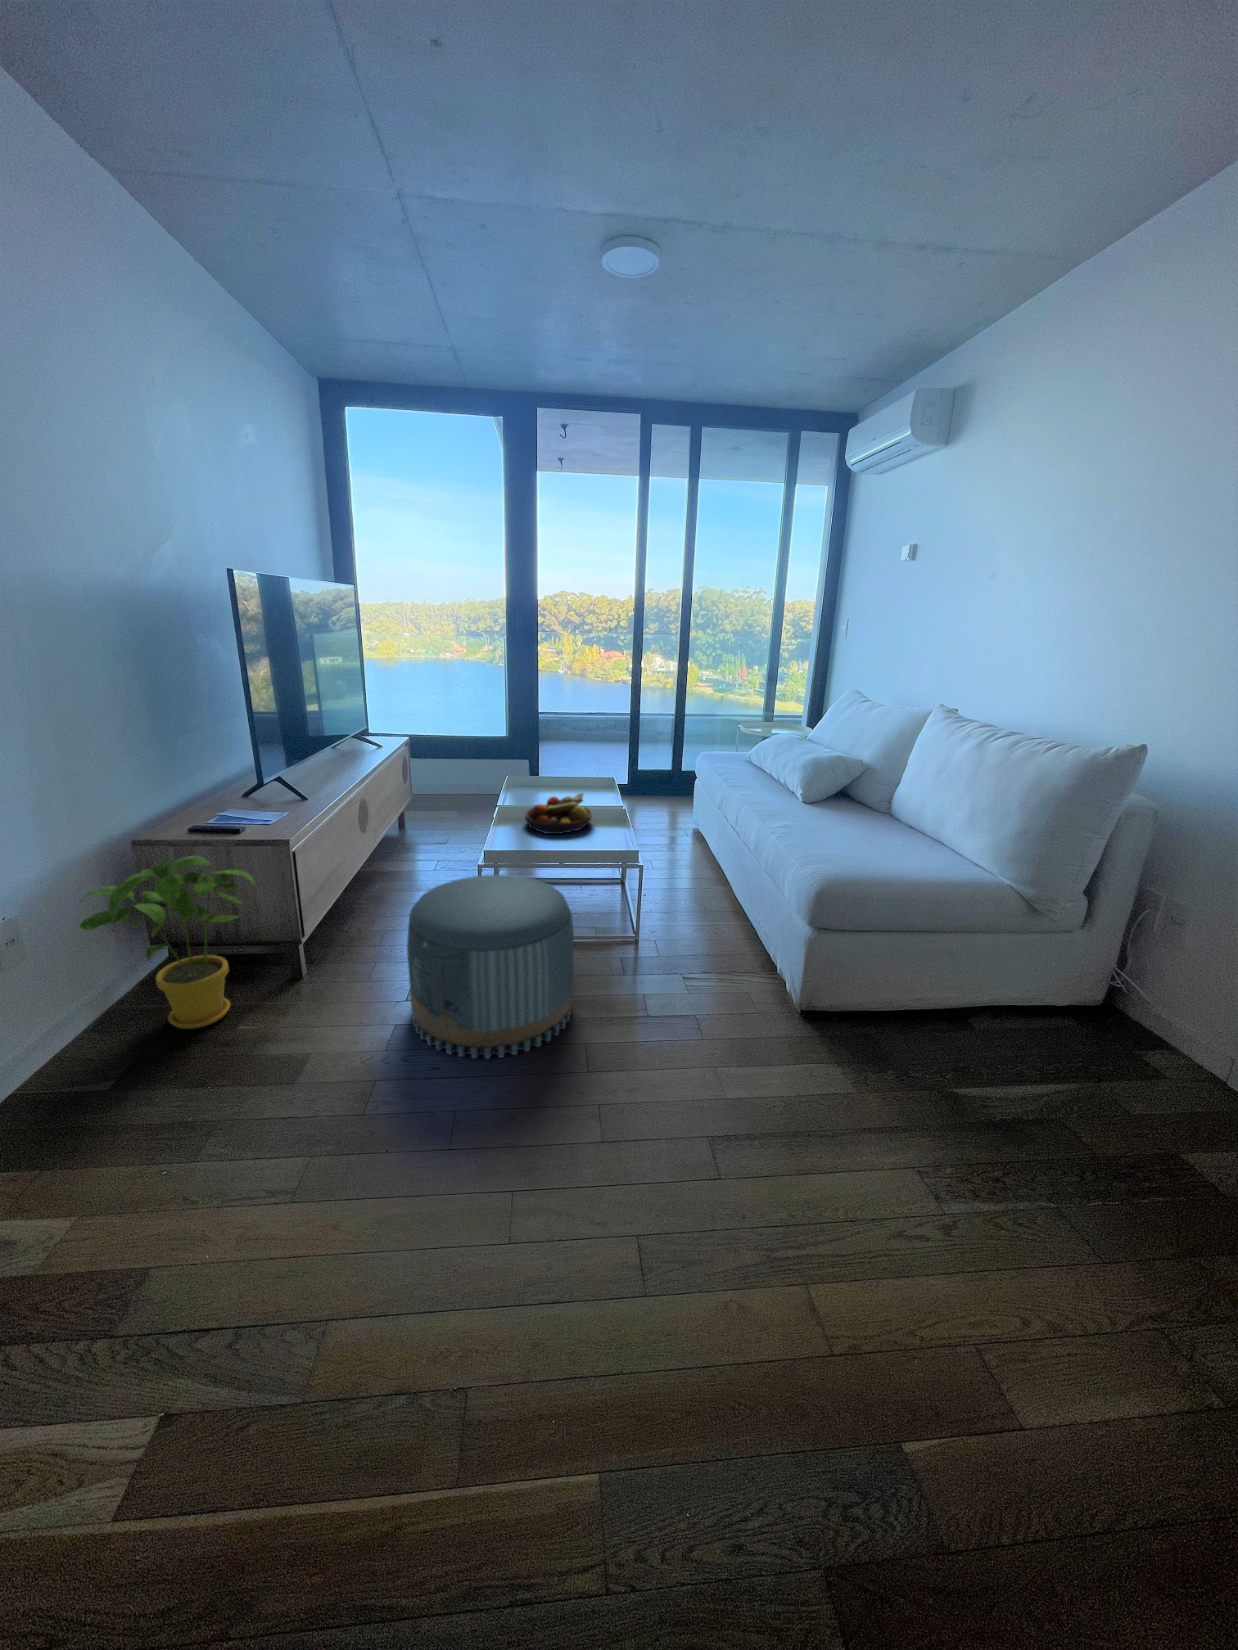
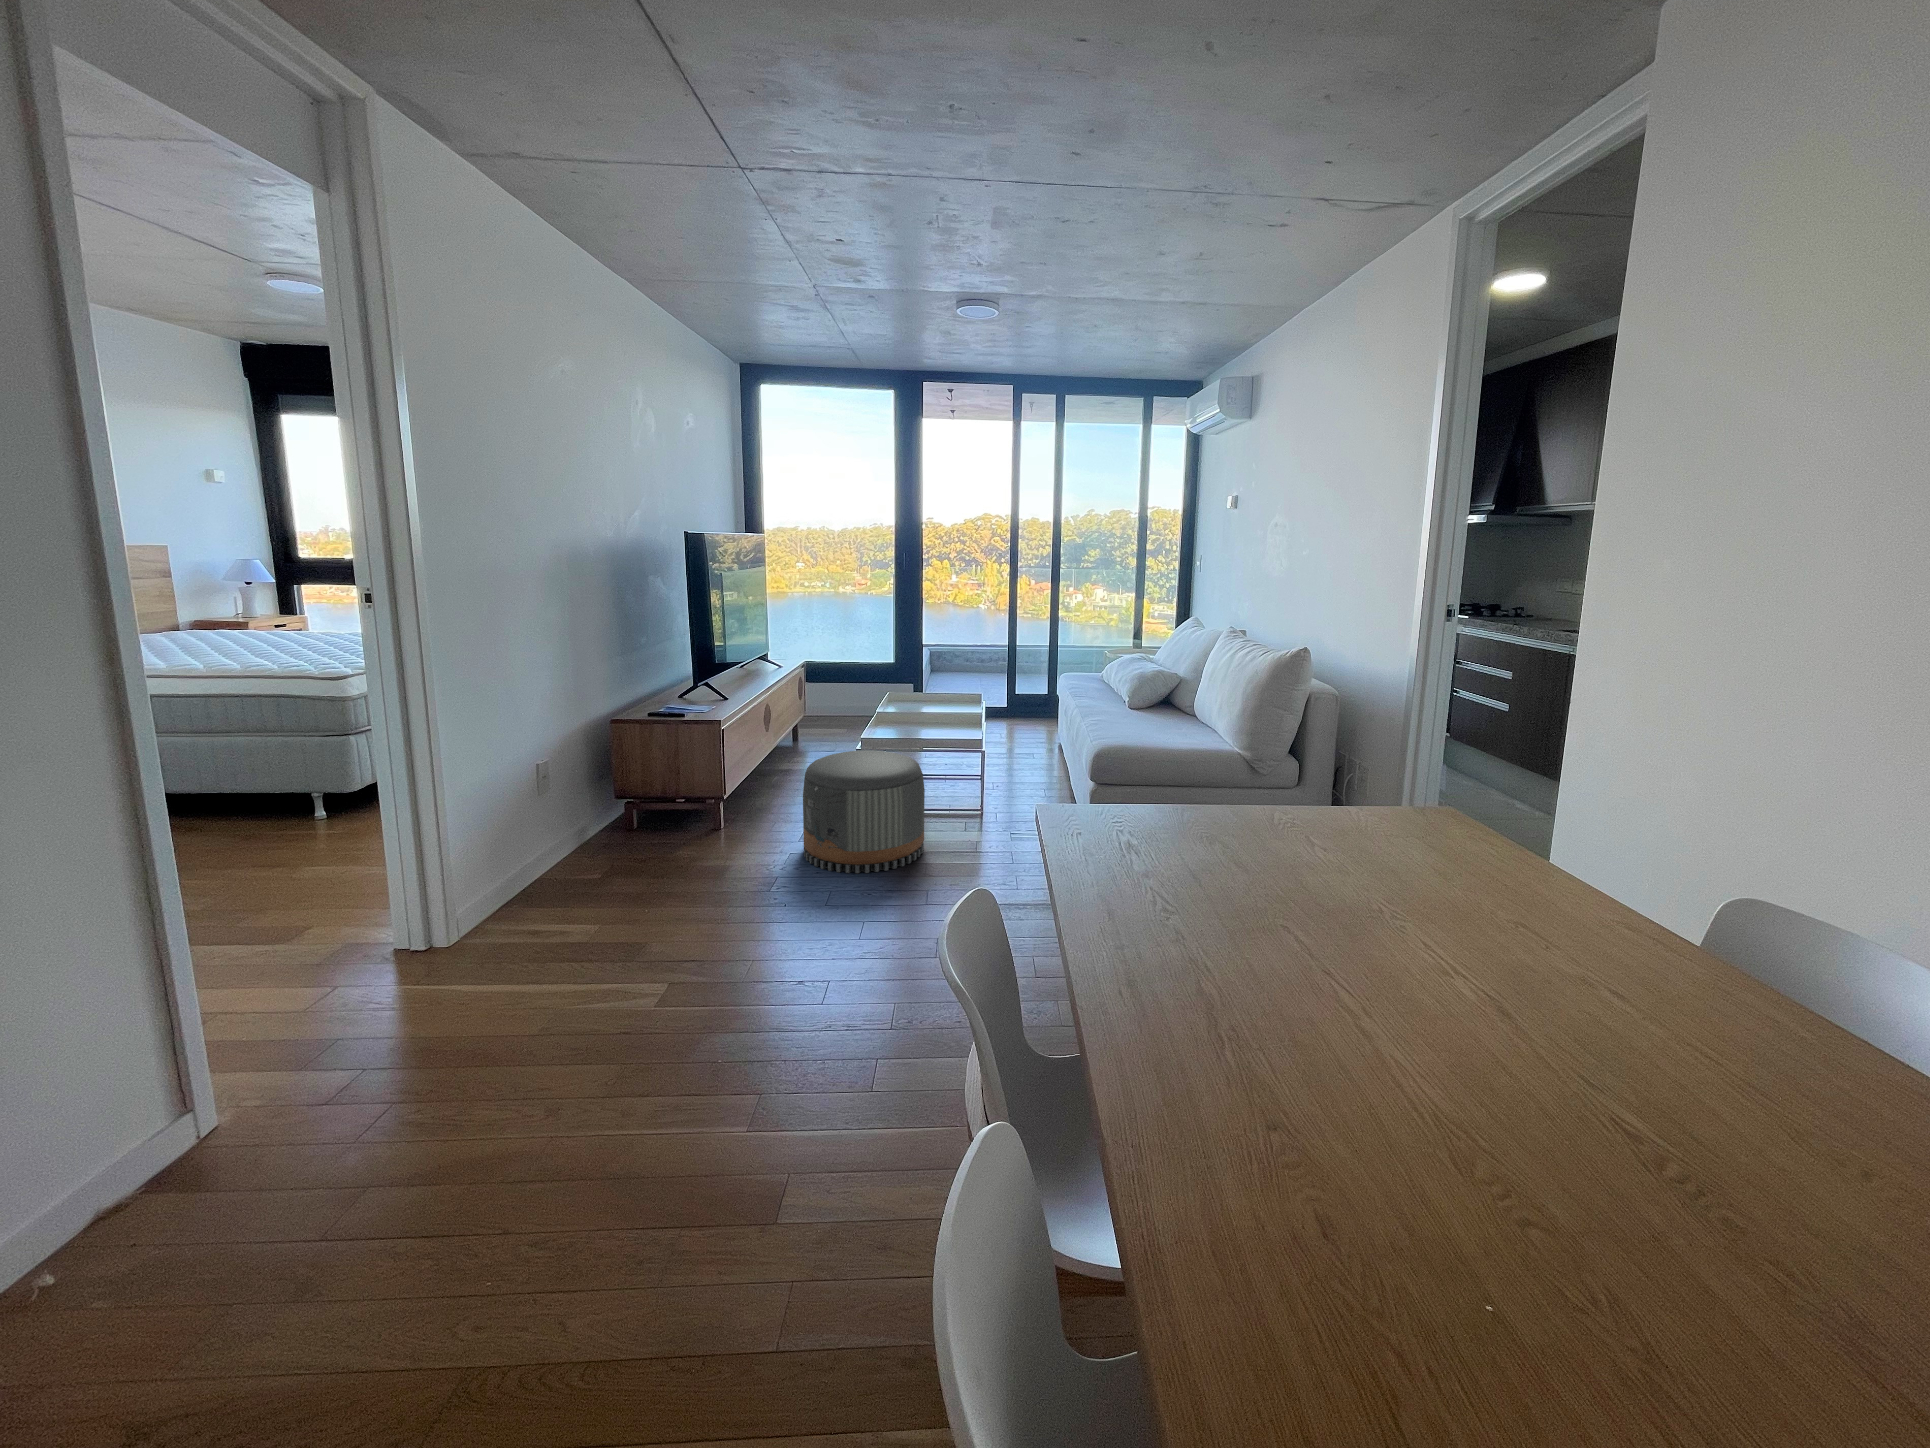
fruit bowl: present [525,793,592,834] -> none [897,700,952,730]
house plant: present [80,856,256,1029] -> none [574,724,696,855]

